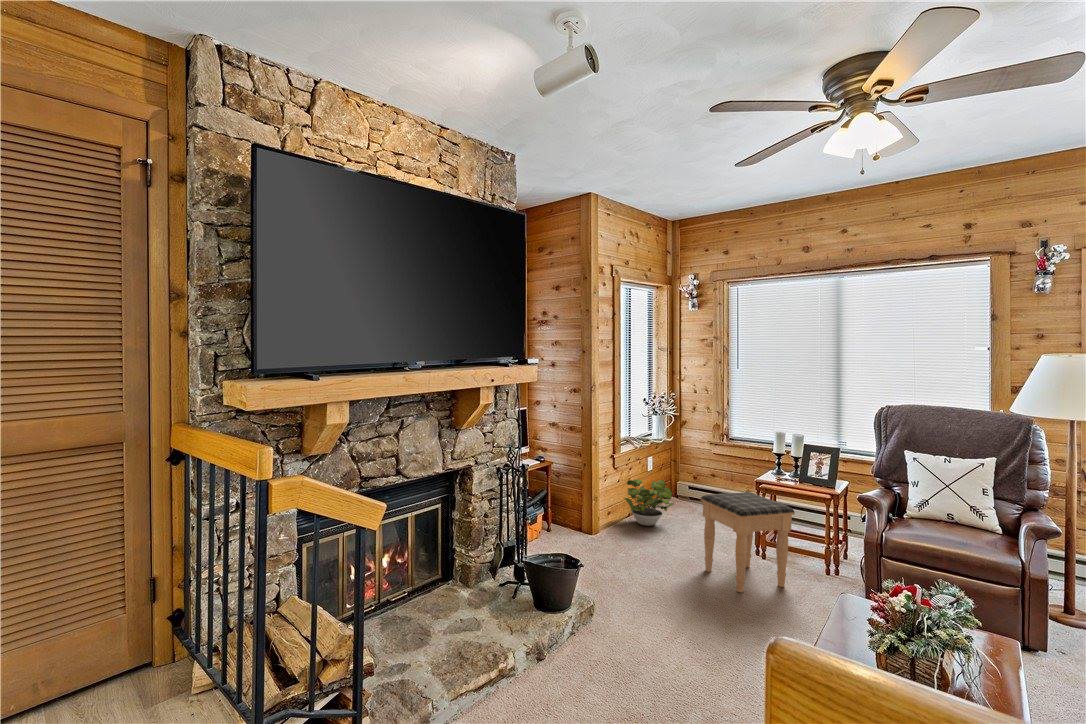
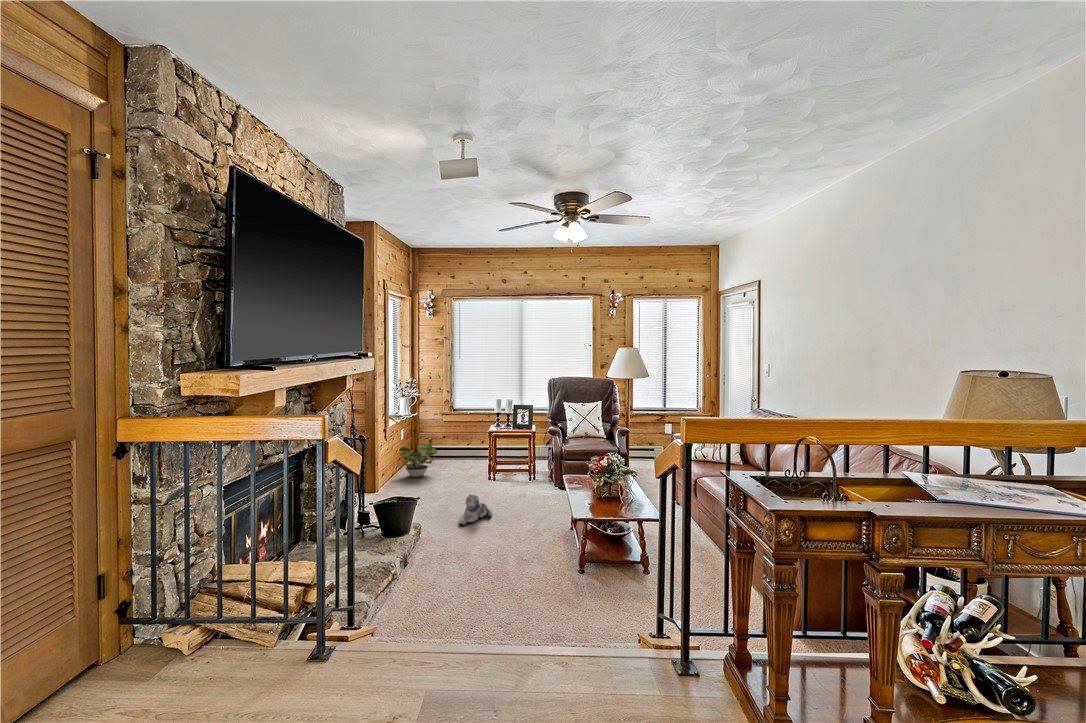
footstool: present [701,492,795,593] -> none [469,439,521,495]
plush toy: none [627,583,700,636] -> present [459,495,492,525]

